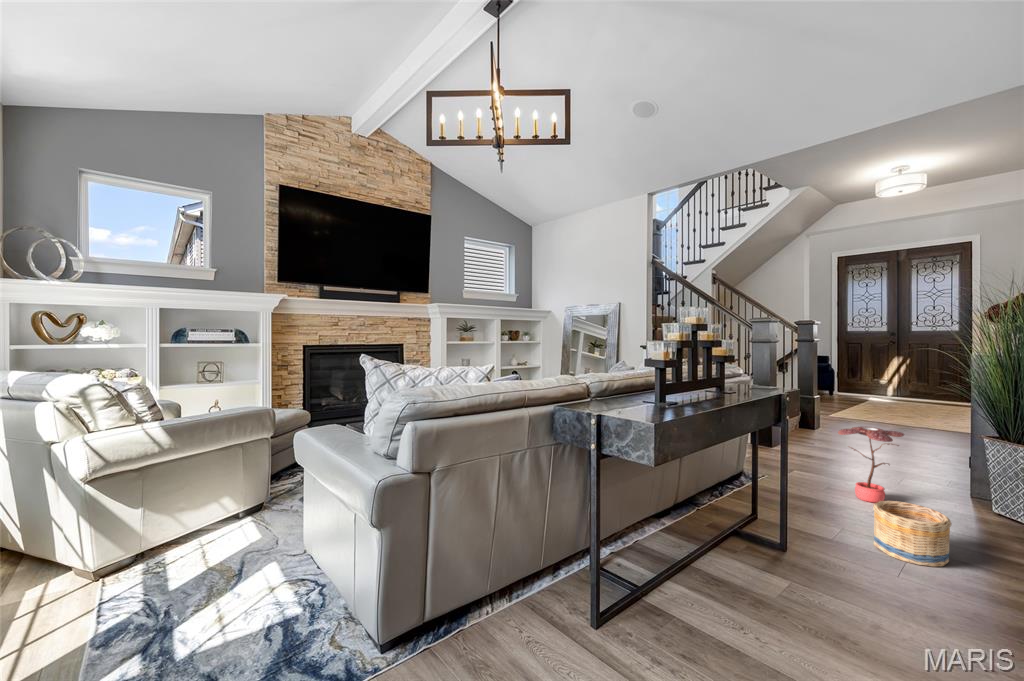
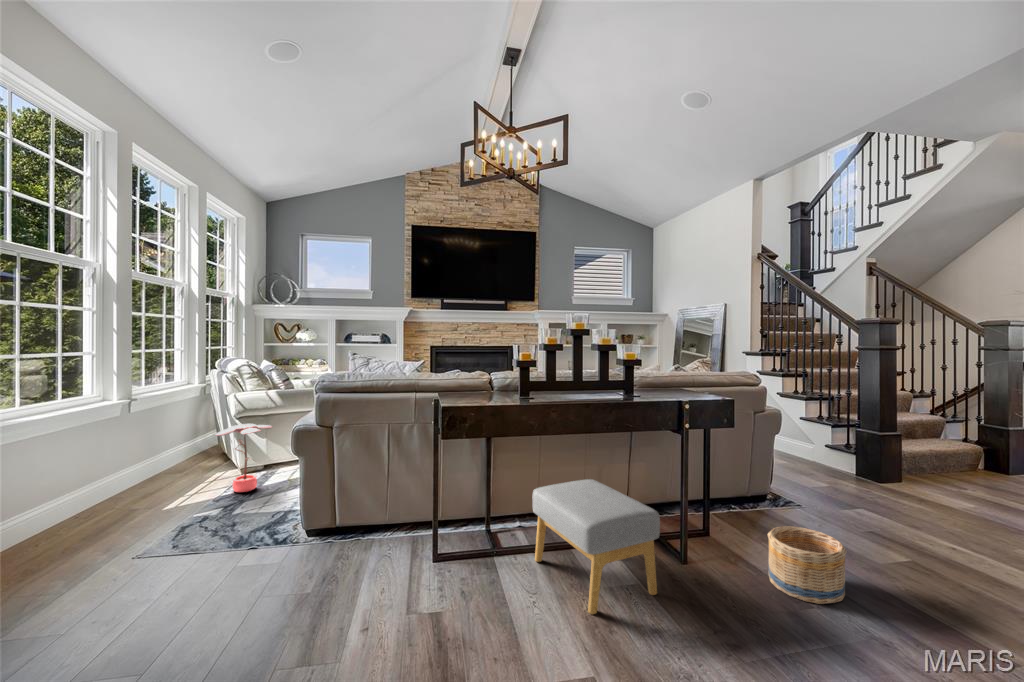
potted plant: present [838,426,904,503] -> present [215,424,272,492]
footstool: none [711,489,868,644] -> present [533,479,660,614]

